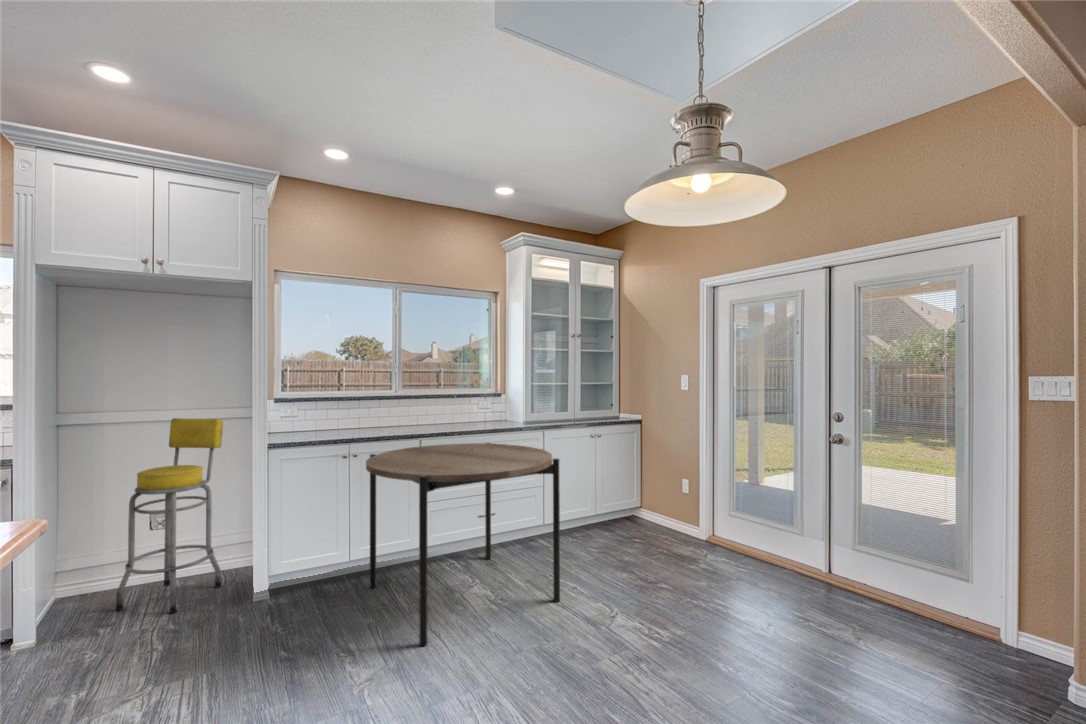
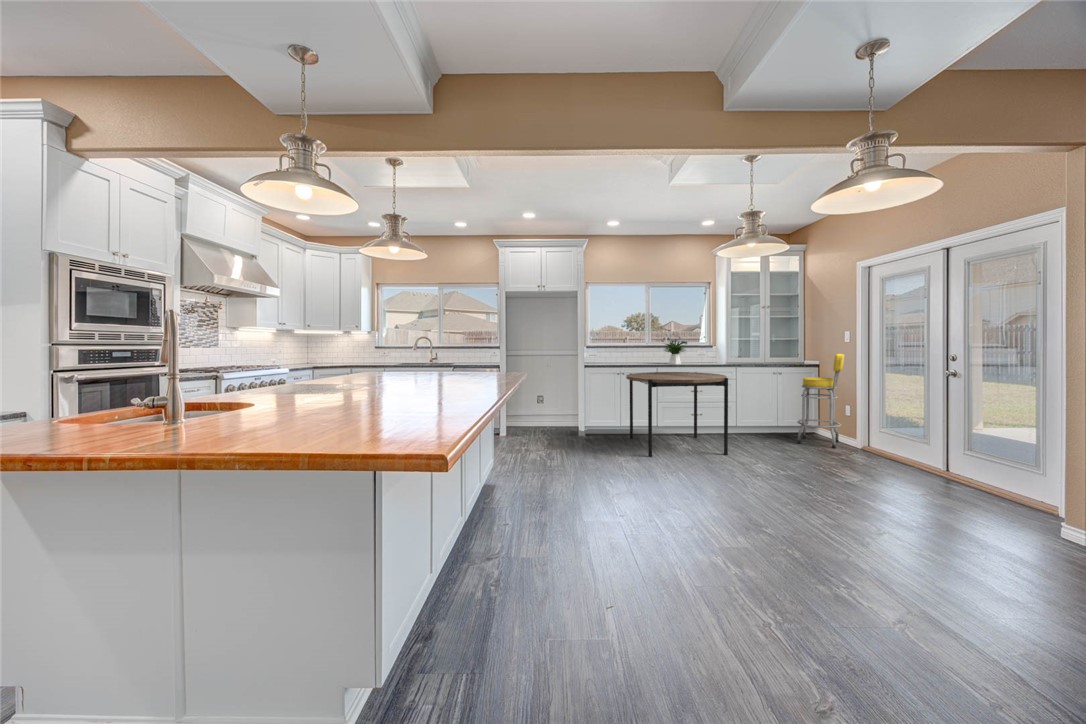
flower arrangement: none [420,376,470,427] -> present [665,337,687,364]
bar stool: present [115,418,223,614] -> present [797,354,845,448]

